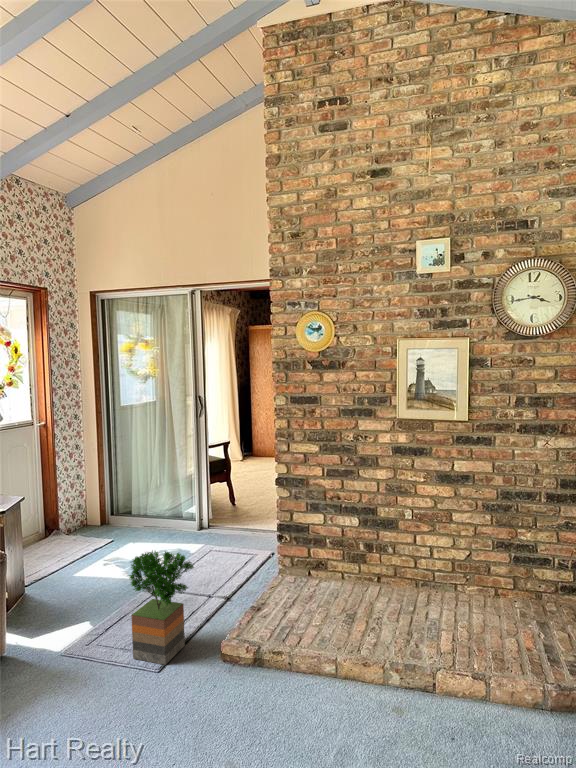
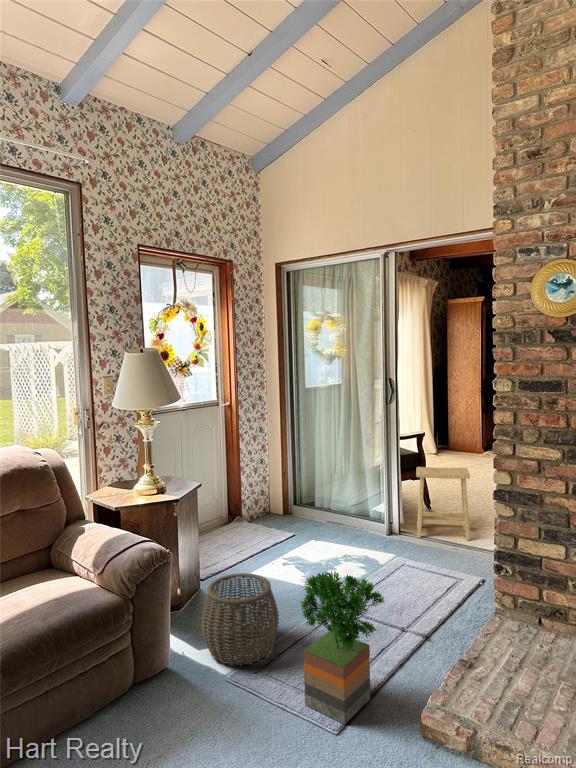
footstool: none [220,469,264,530] -> present [416,467,470,541]
woven basket: none [37,567,107,644] -> present [201,573,279,666]

